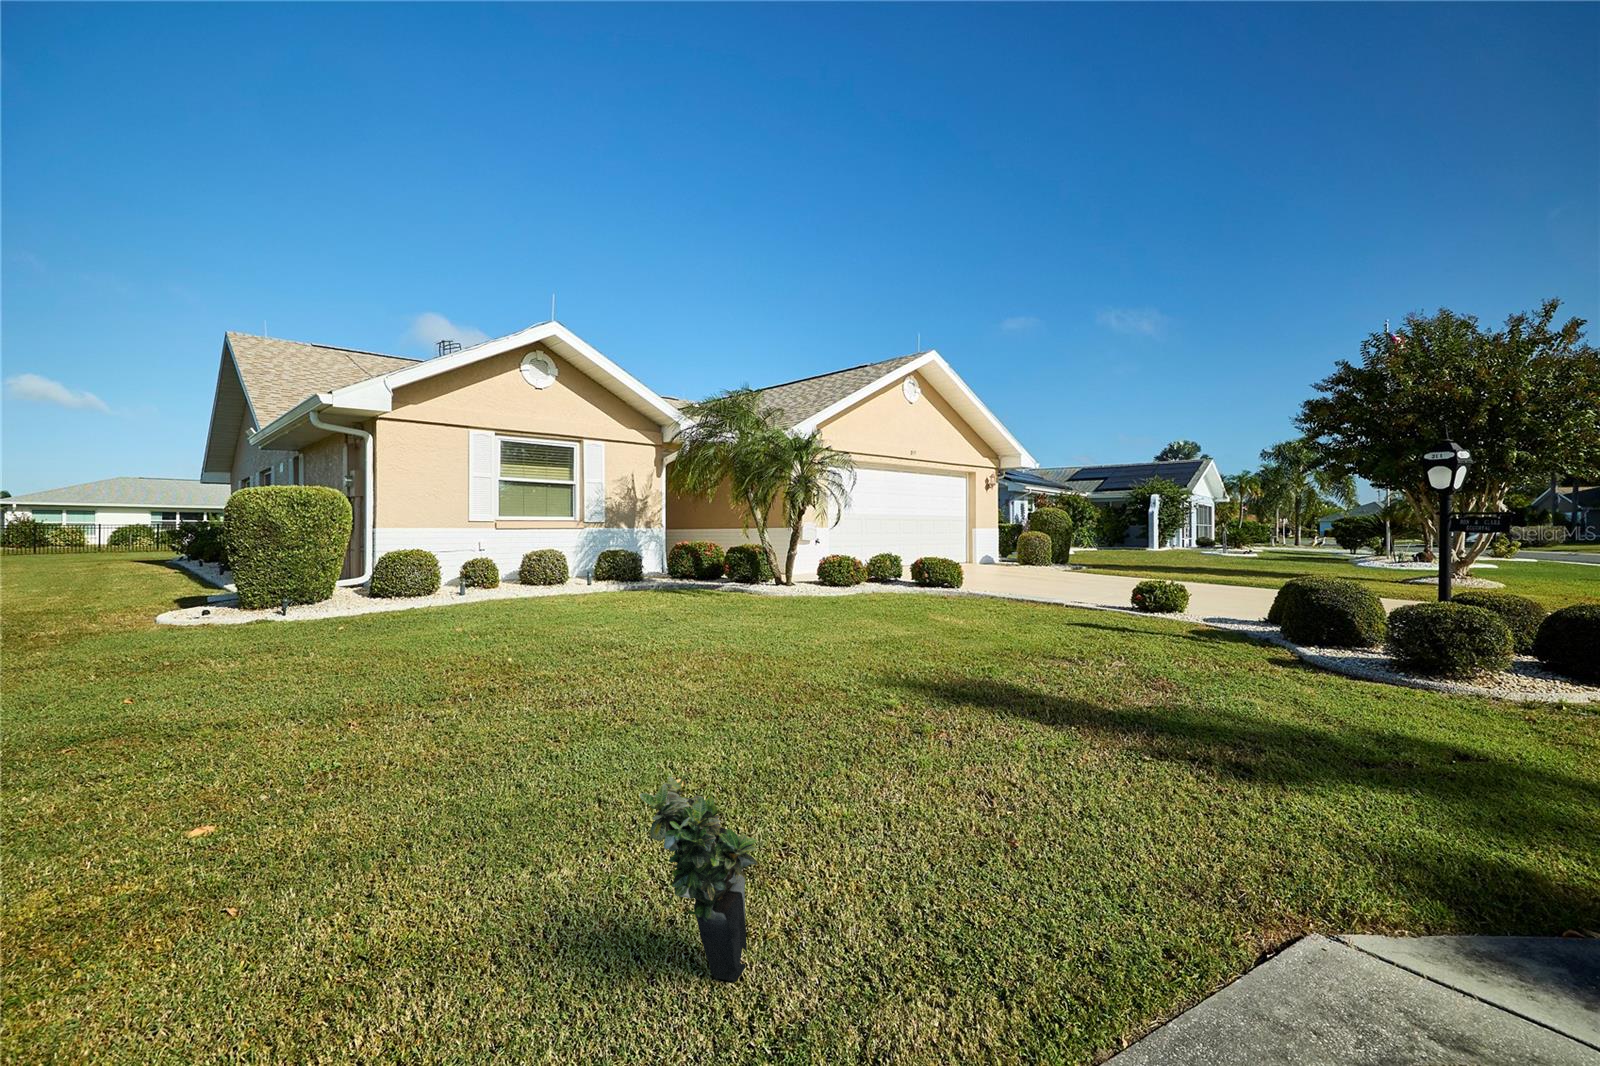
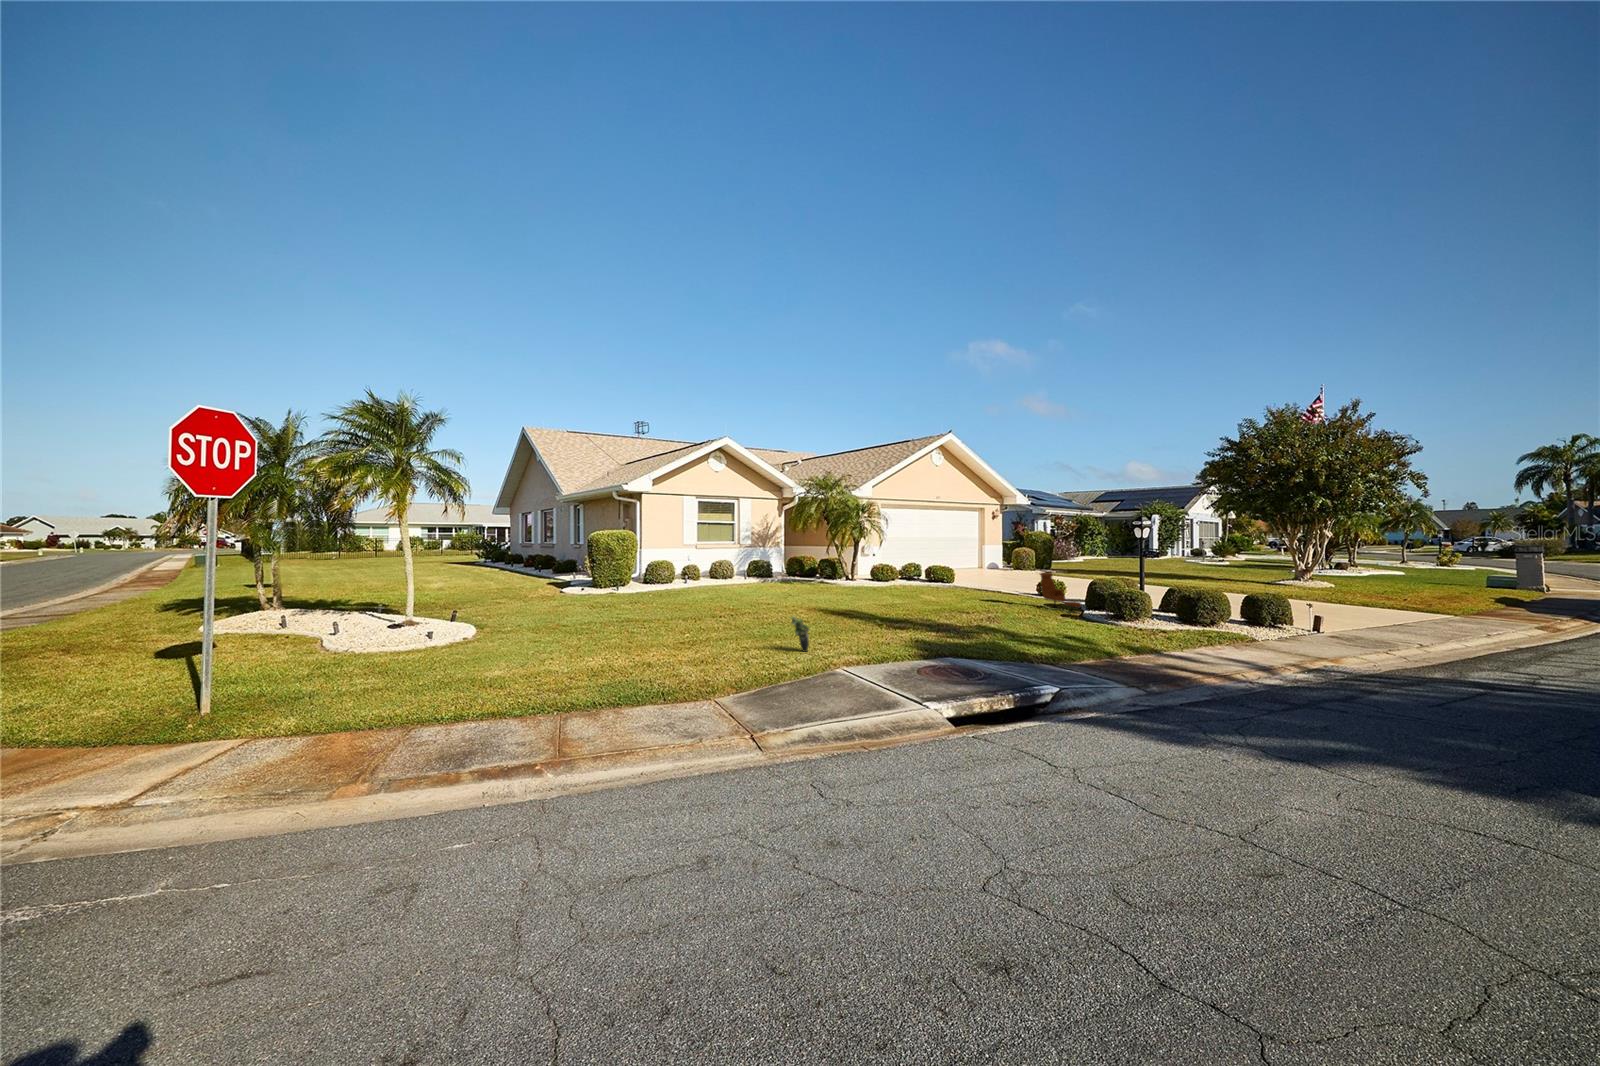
lounge chair: none [1201,565,1310,652] -> present [1040,573,1081,612]

